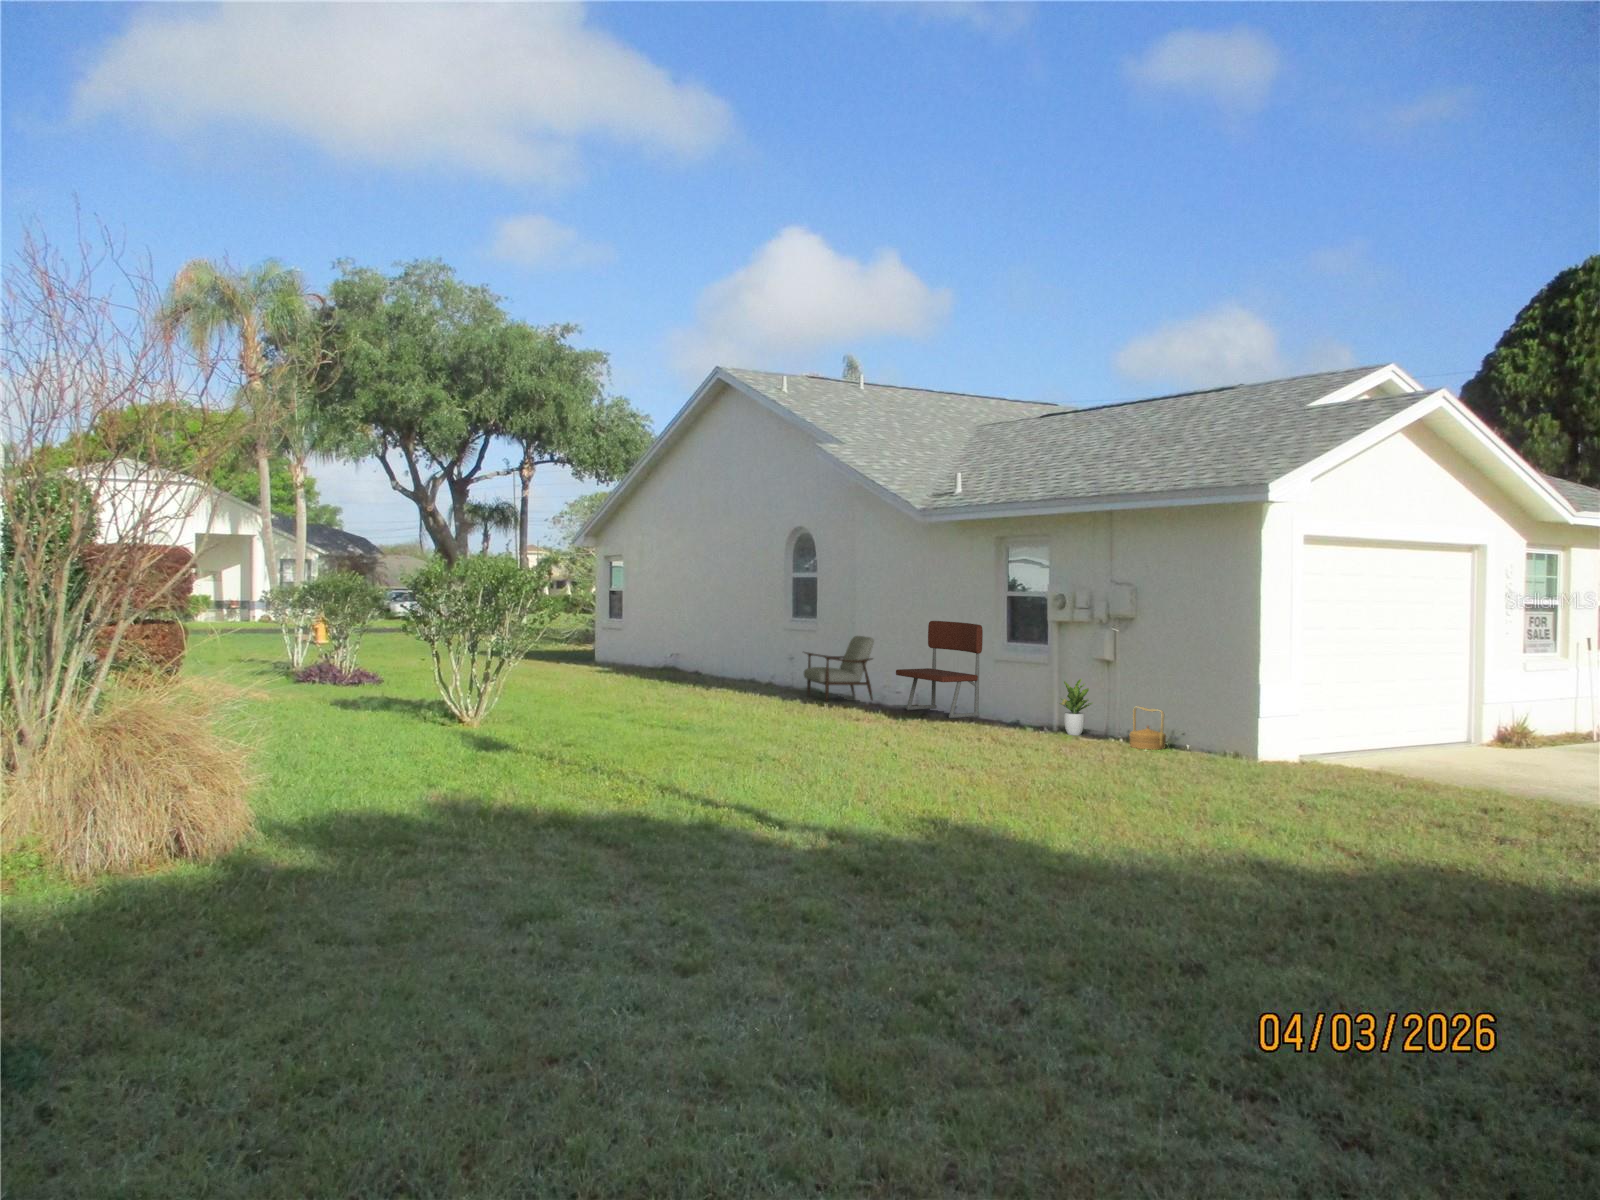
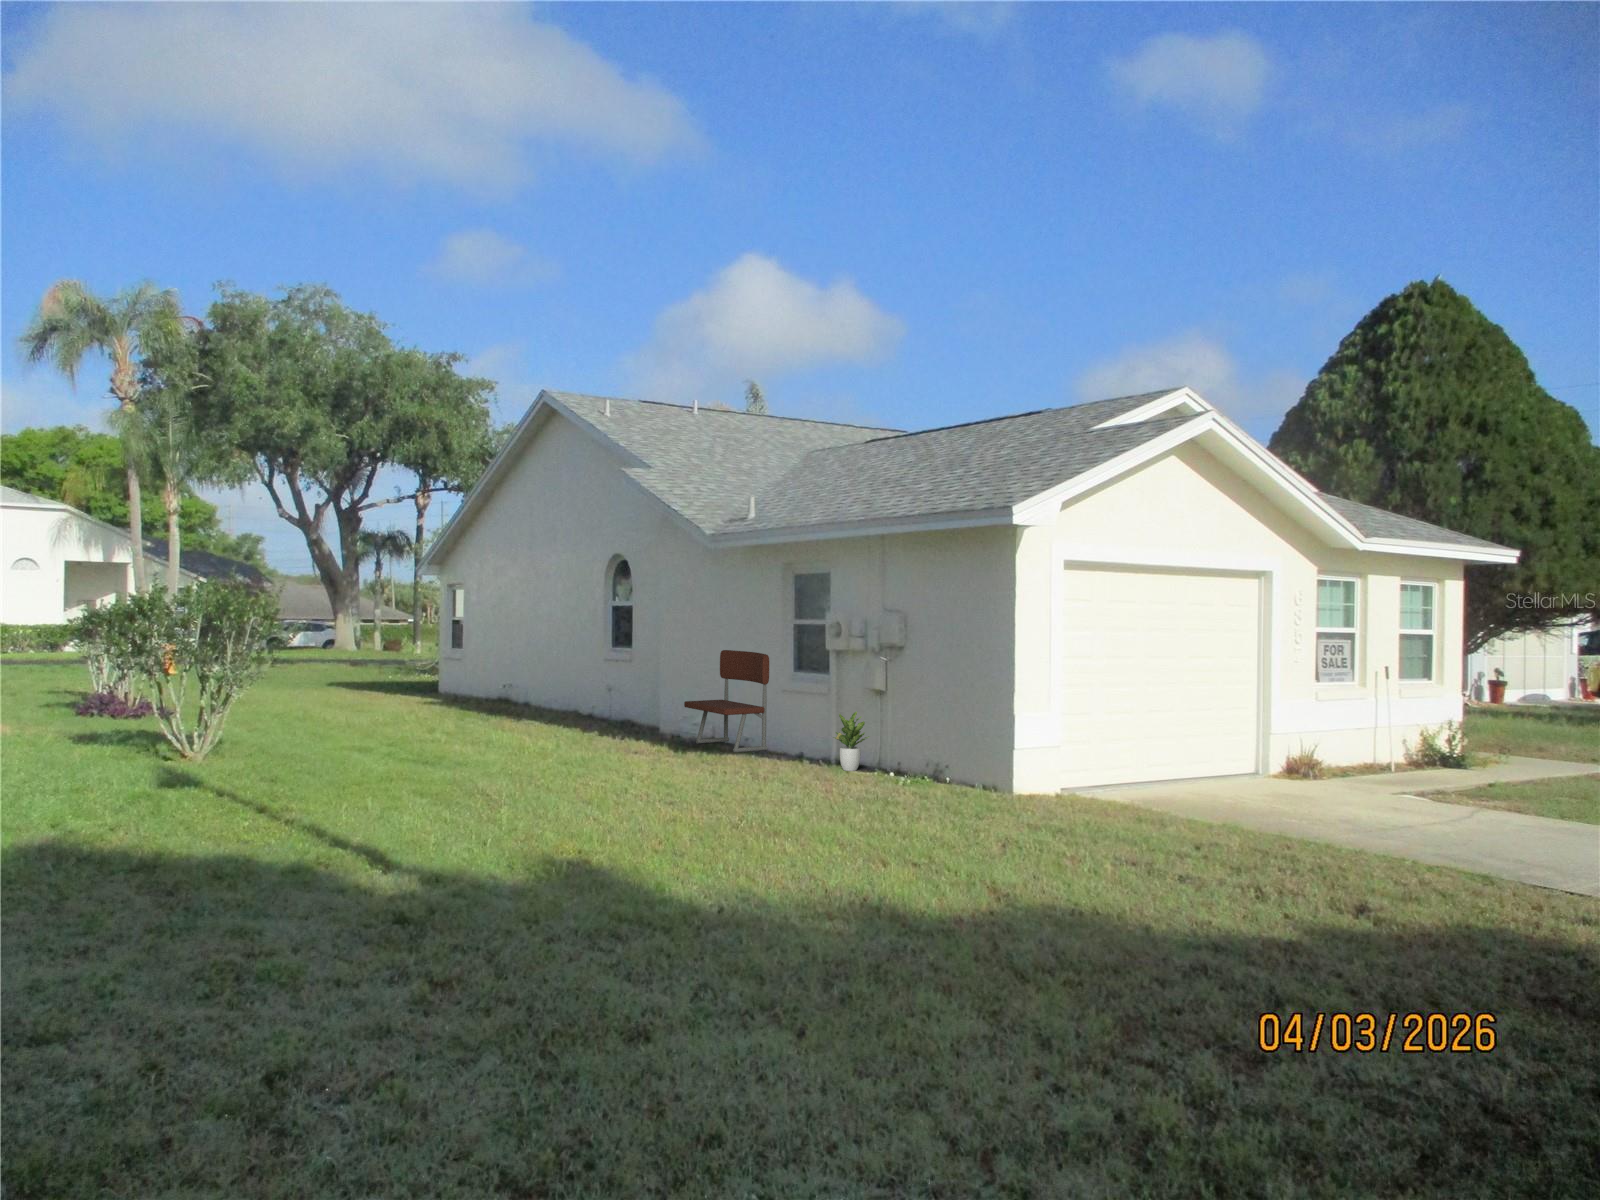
chair: present [804,636,874,701] -> none [600,665,672,735]
woven basket: present [1129,707,1166,750] -> none [897,741,935,787]

